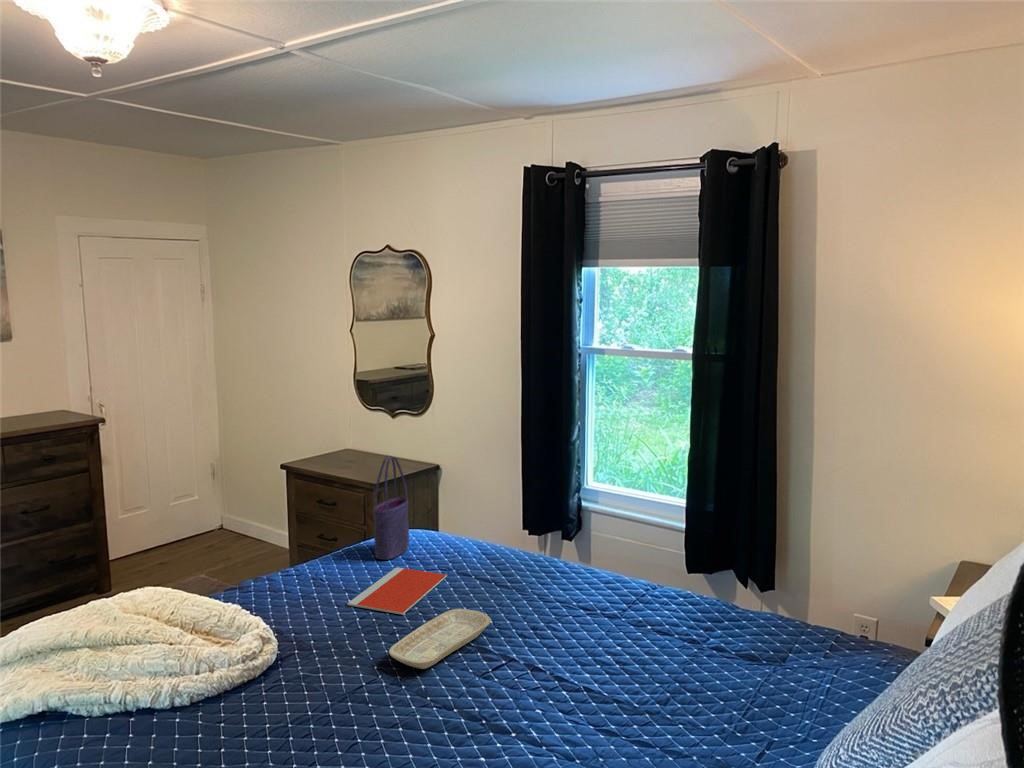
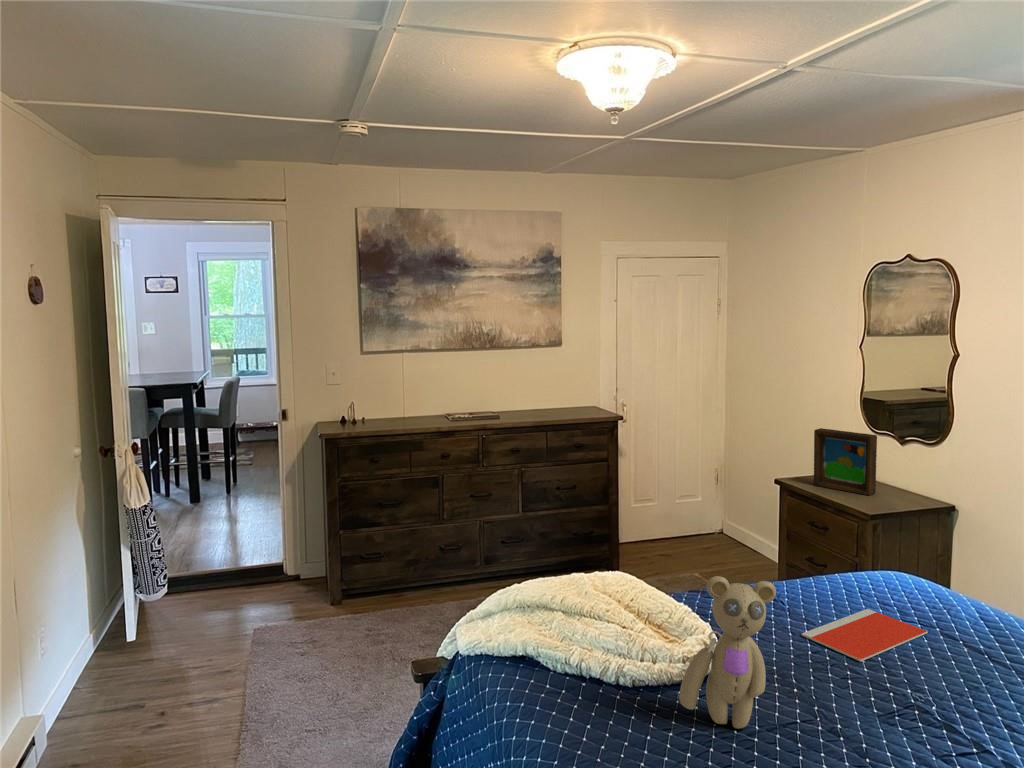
picture frame: none [319,410,376,468] -> present [814,428,877,495]
tote bag: present [374,456,409,560] -> none [846,485,890,599]
teddy bear: none [251,557,343,712] -> present [679,576,776,729]
tray: present [389,609,491,669] -> none [830,672,968,727]

